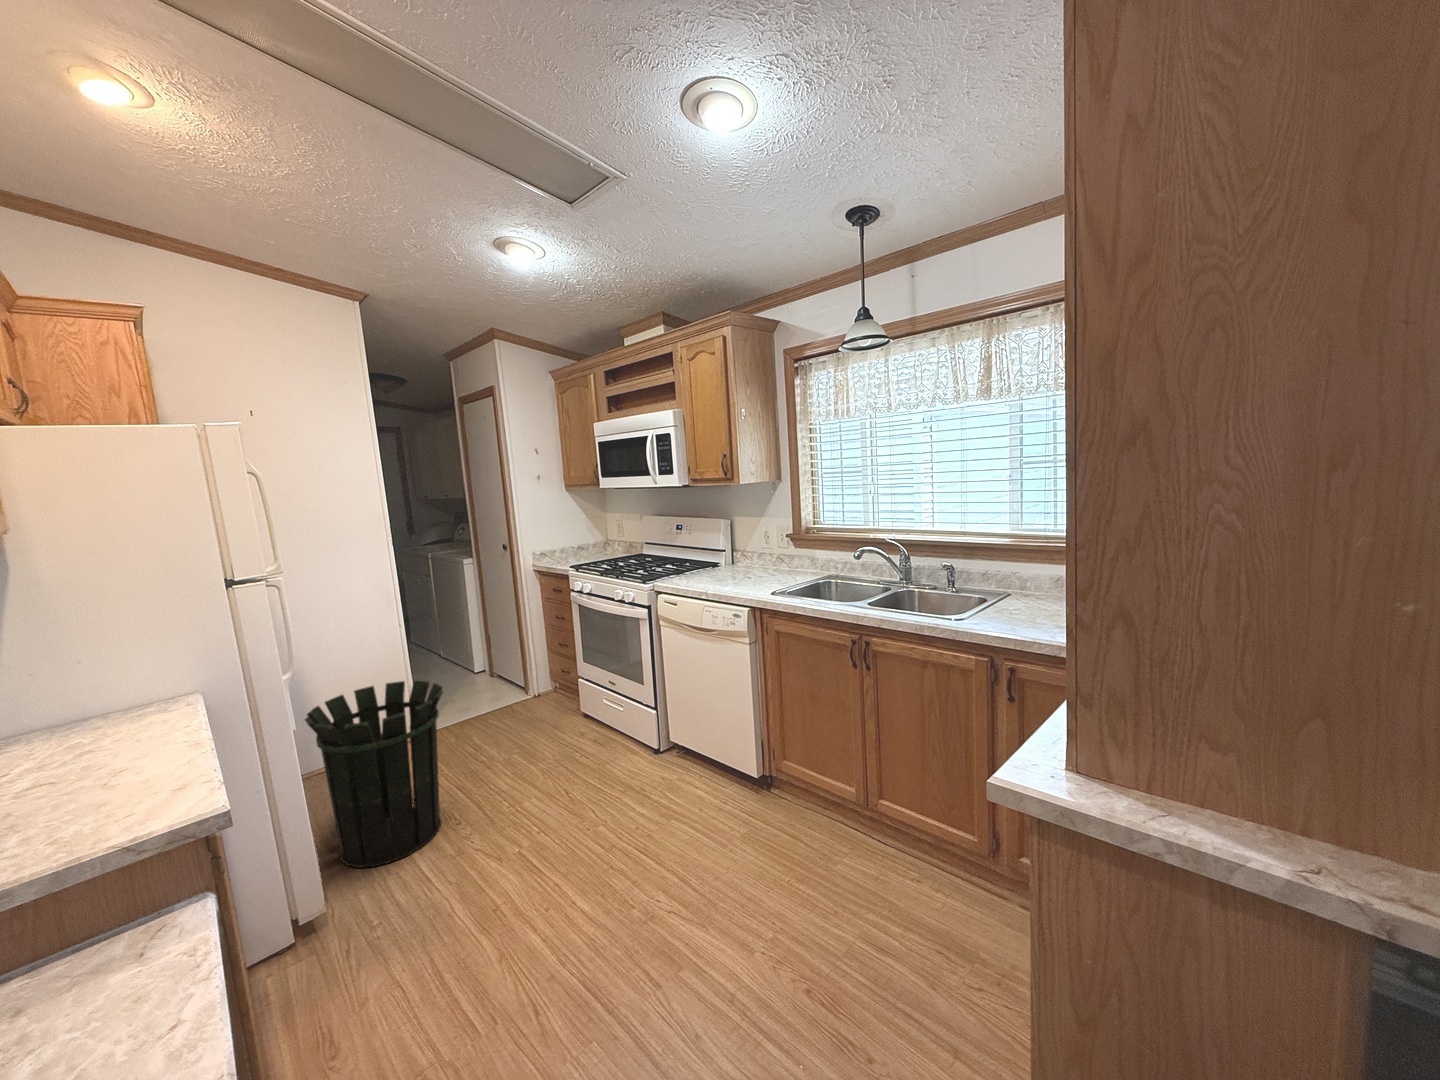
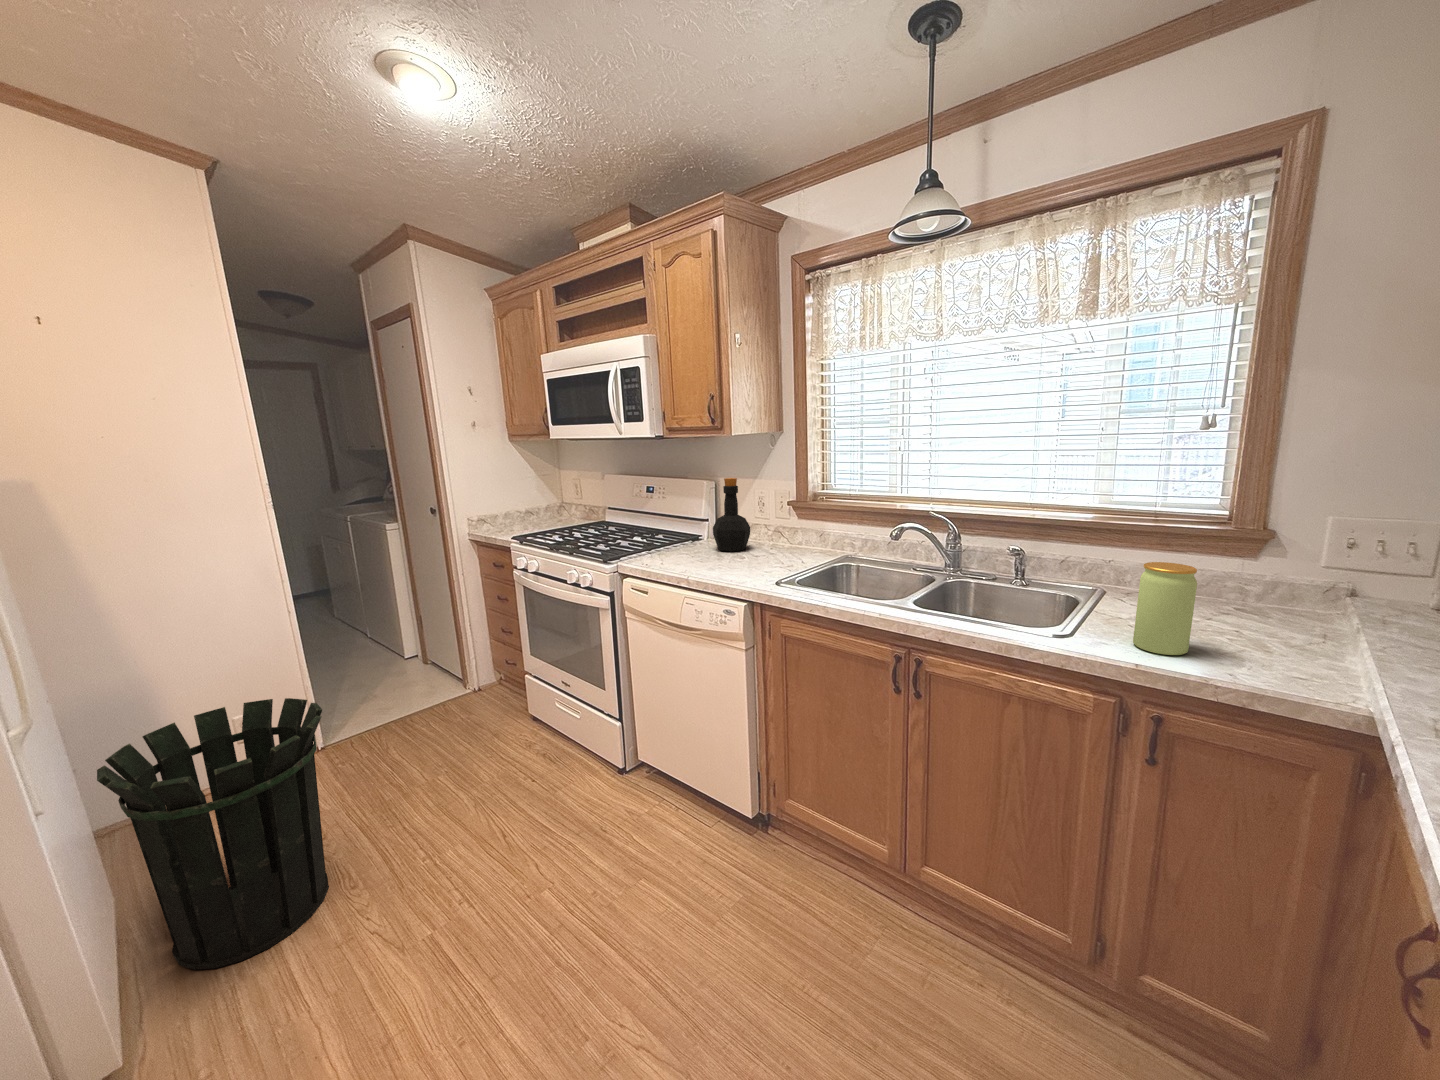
bottle: none [727,517,756,574] -> present [713,478,750,552]
jar: none [1004,566,1038,628] -> present [1133,562,1197,655]

